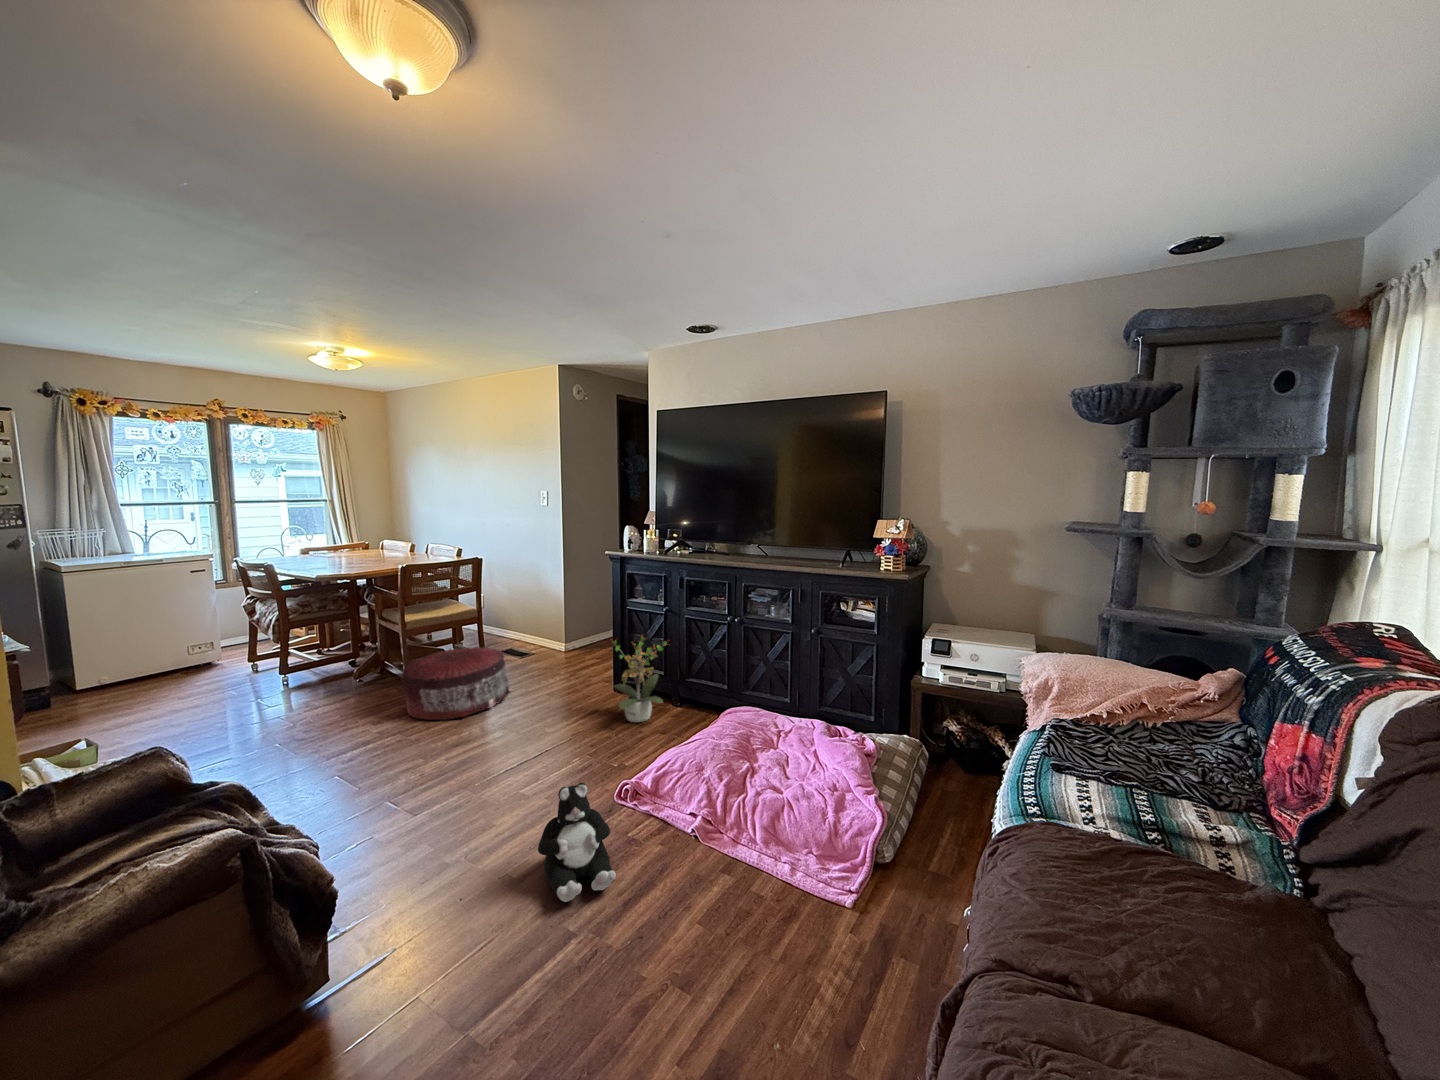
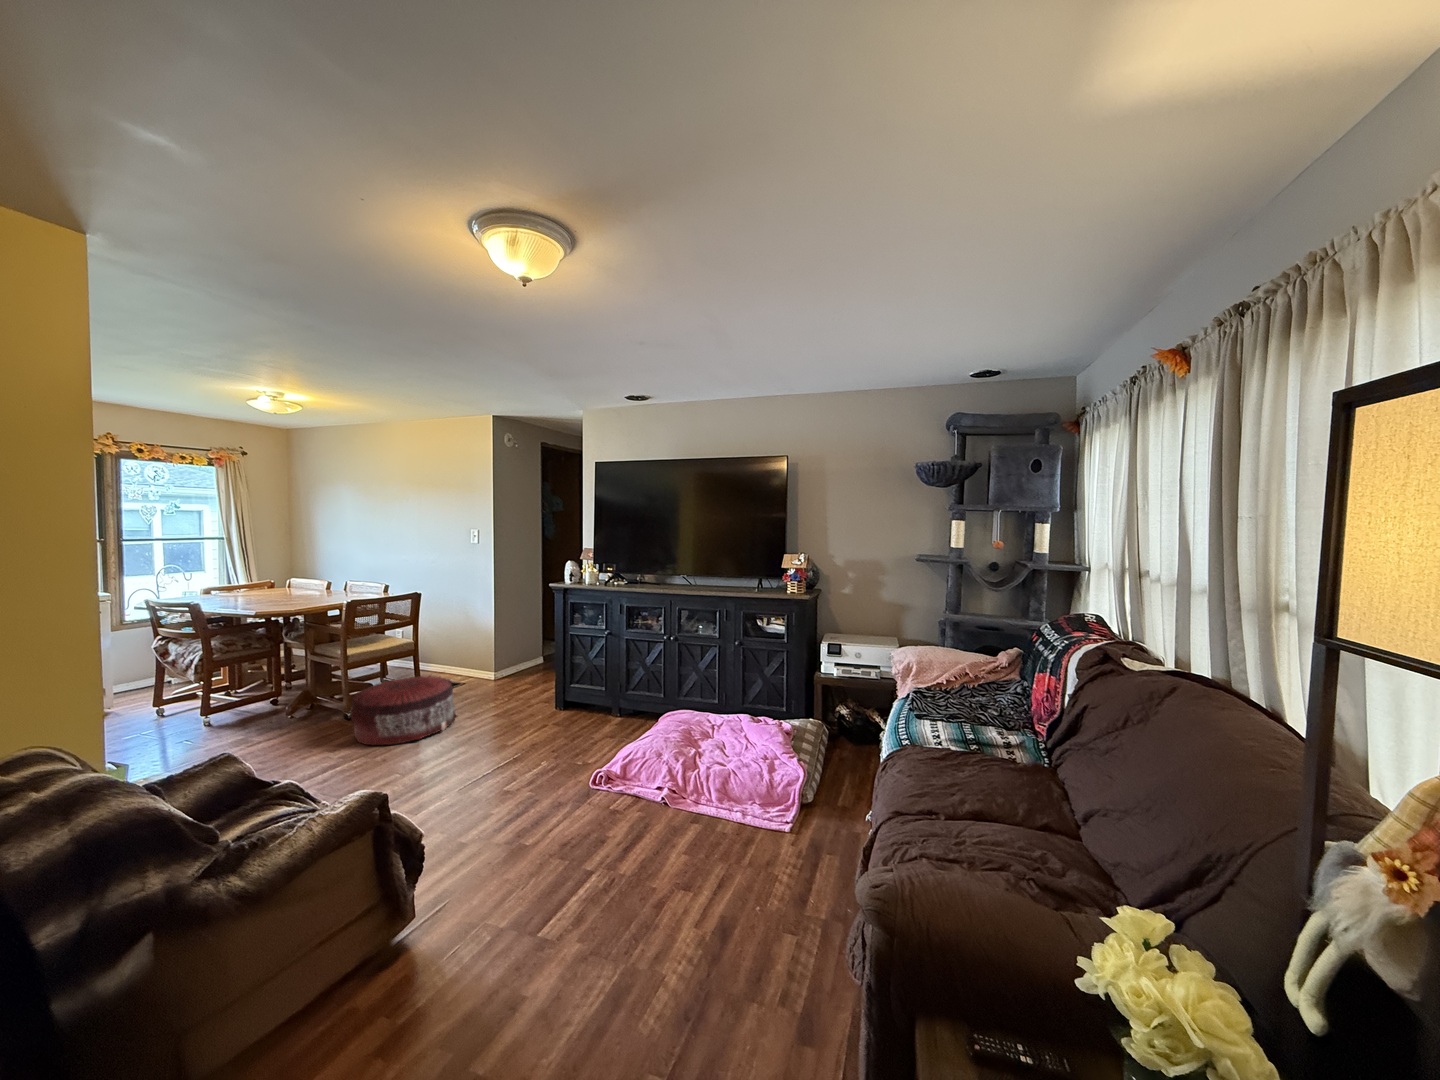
potted plant: present [613,637,666,722] -> none [559,655,613,731]
plush toy: present [538,783,616,902] -> none [546,764,613,856]

